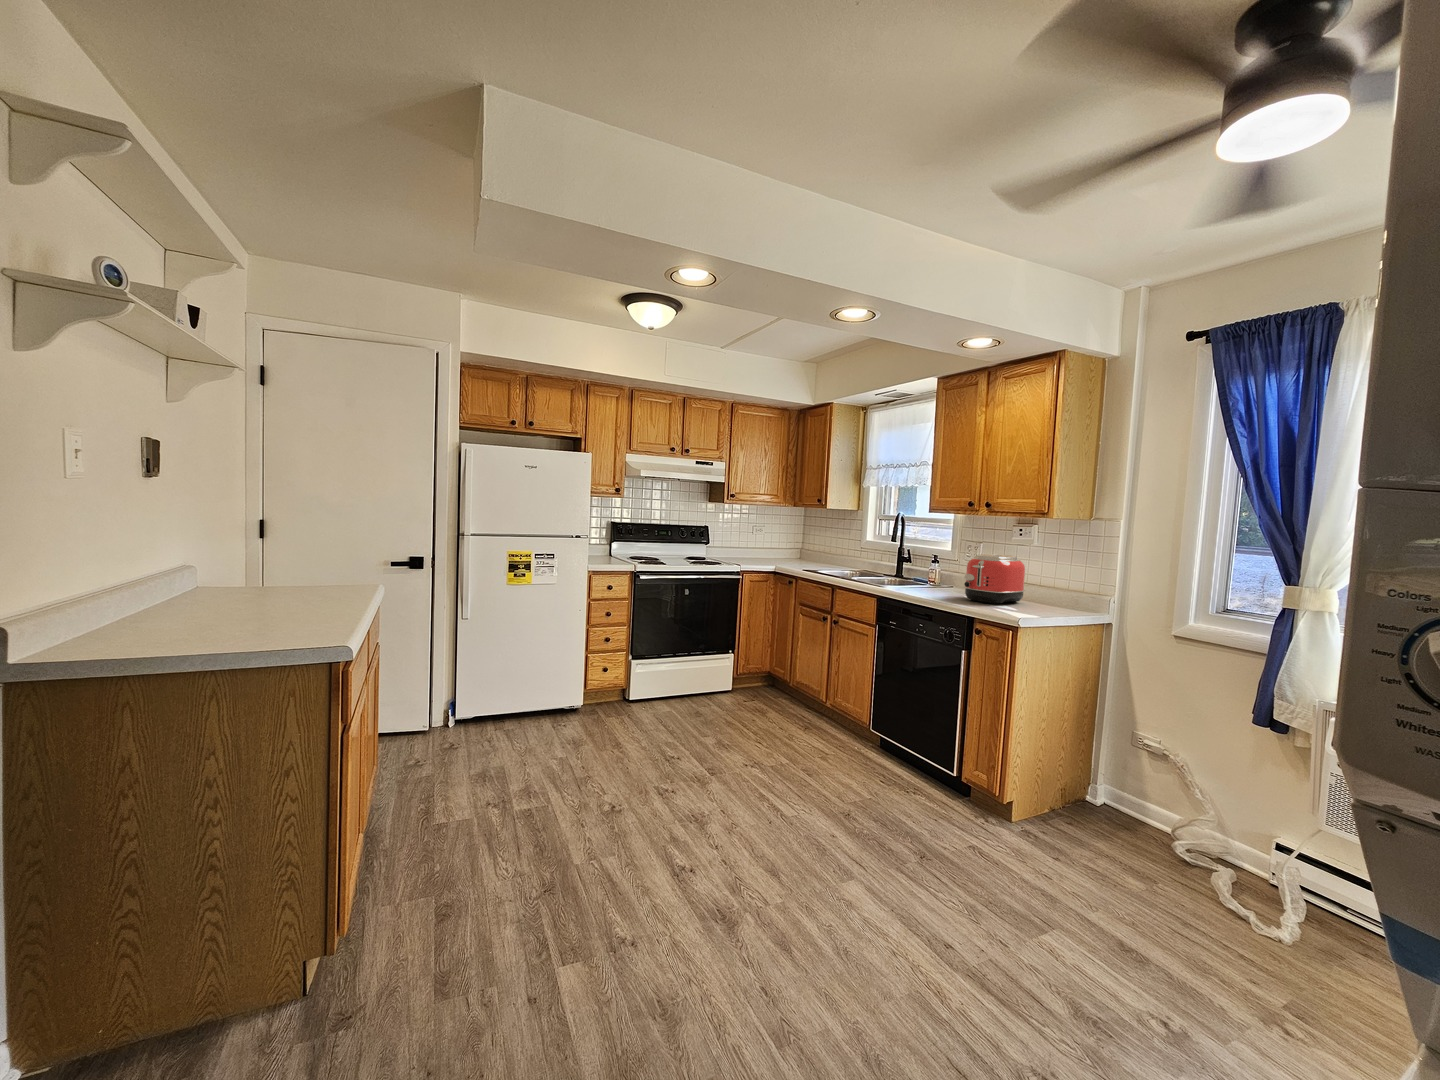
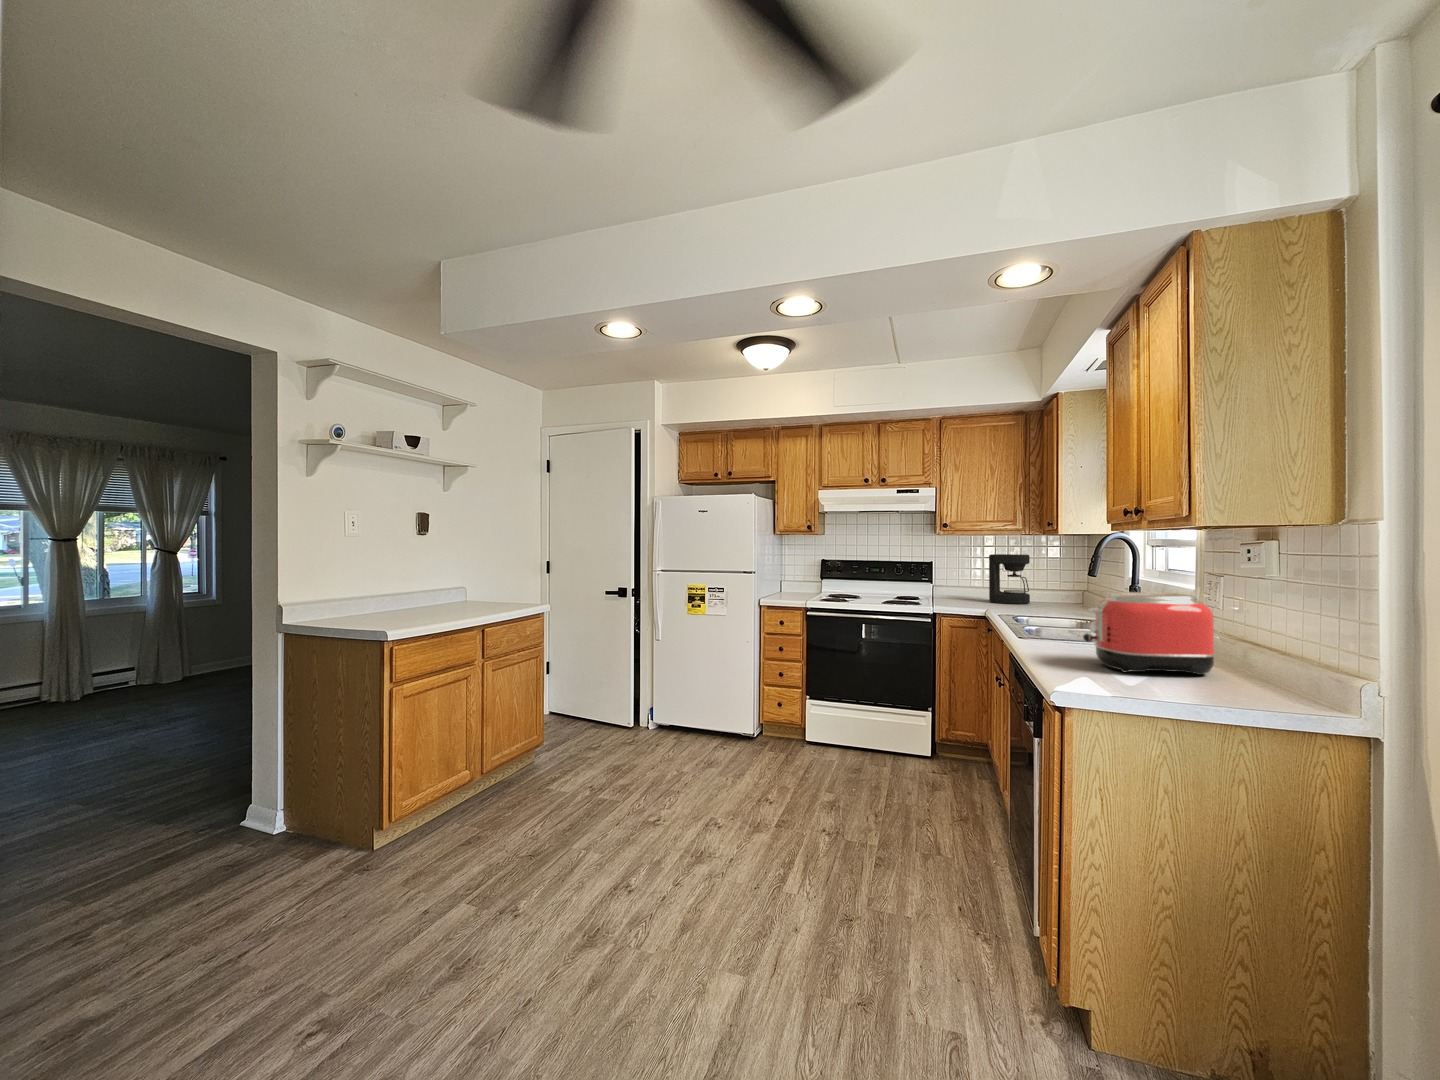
coffee maker: none [757,522,788,562] -> present [989,554,1030,604]

